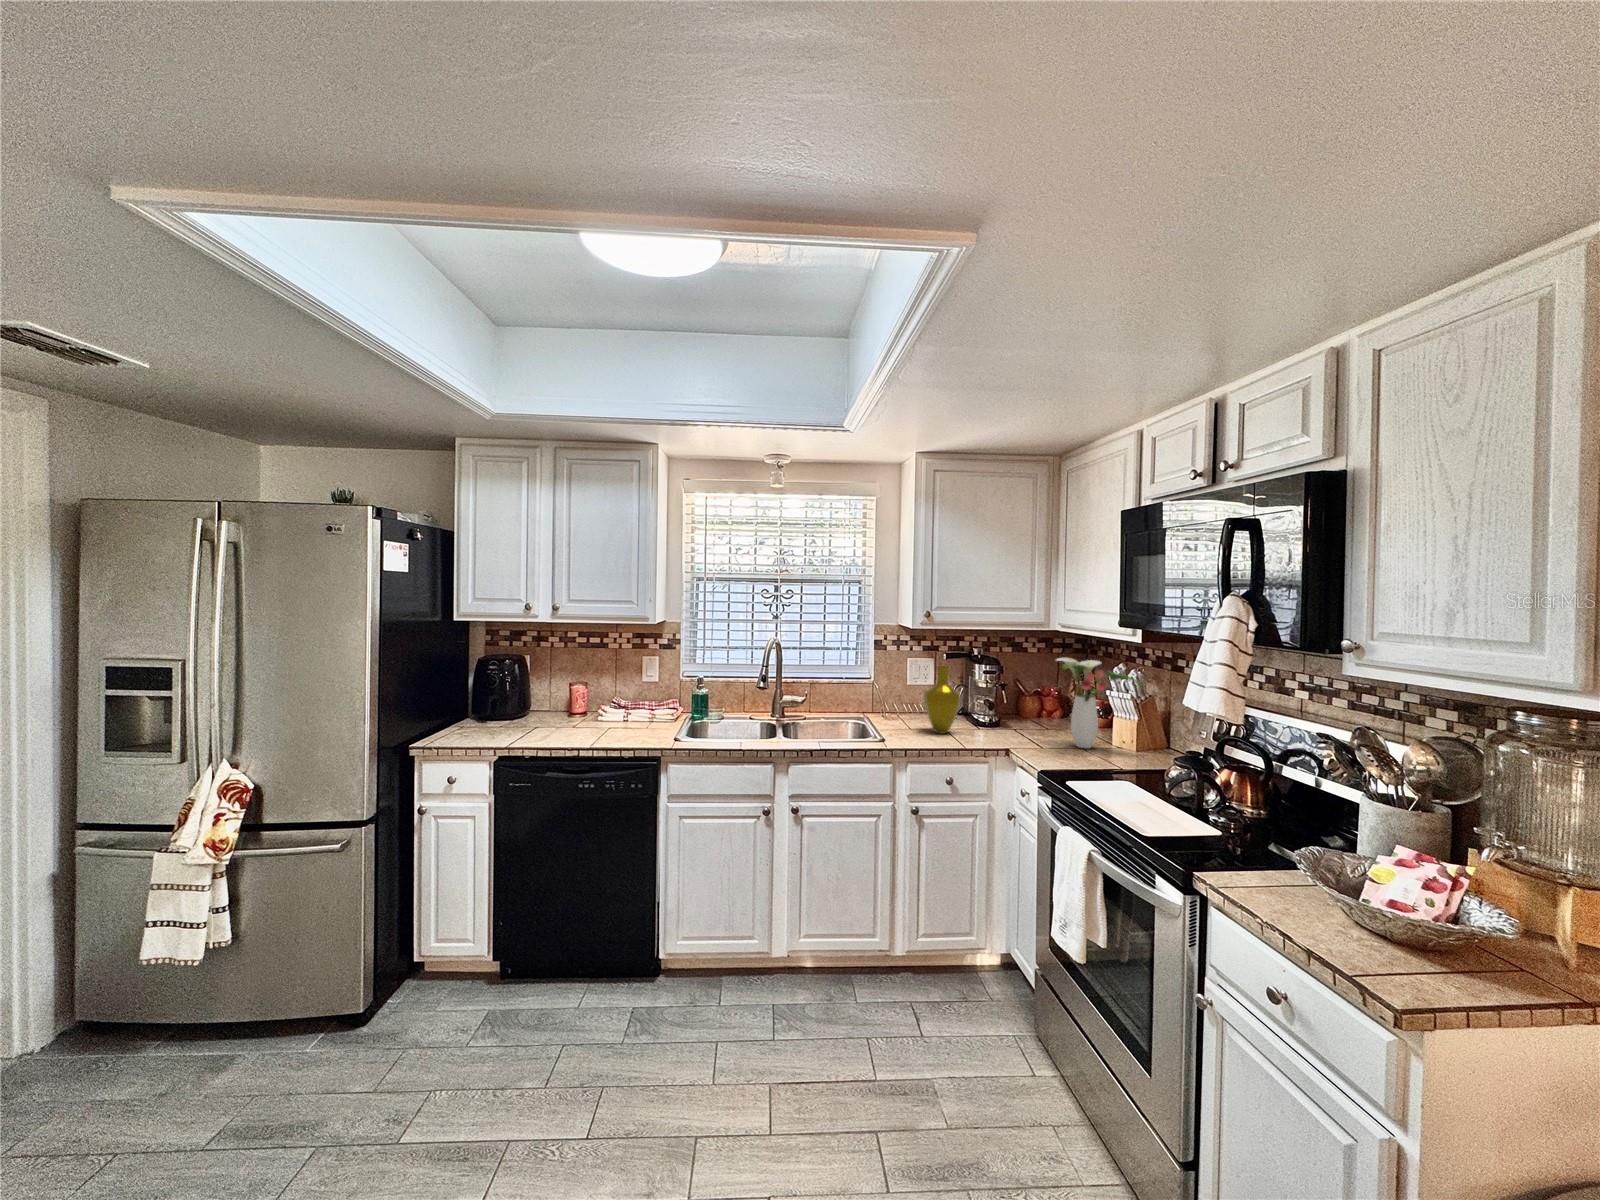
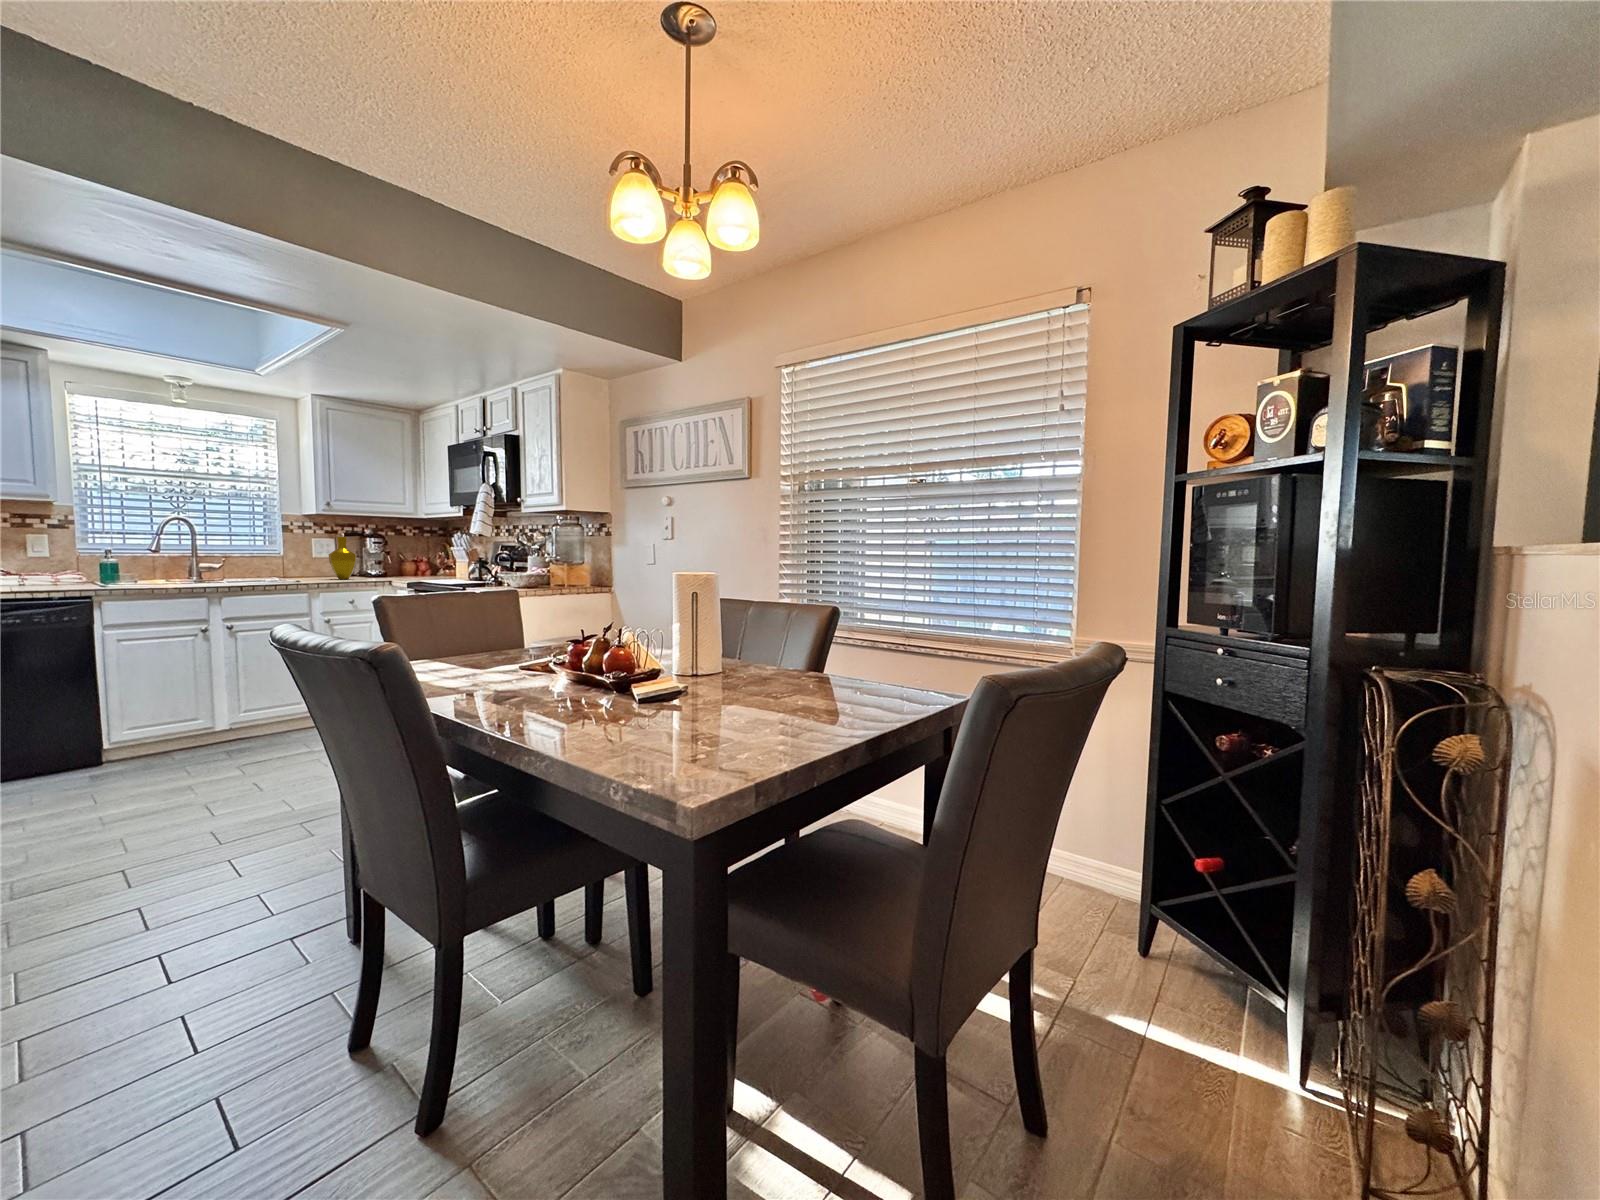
flower arrangement: present [1057,658,1141,748] -> none [420,529,470,579]

